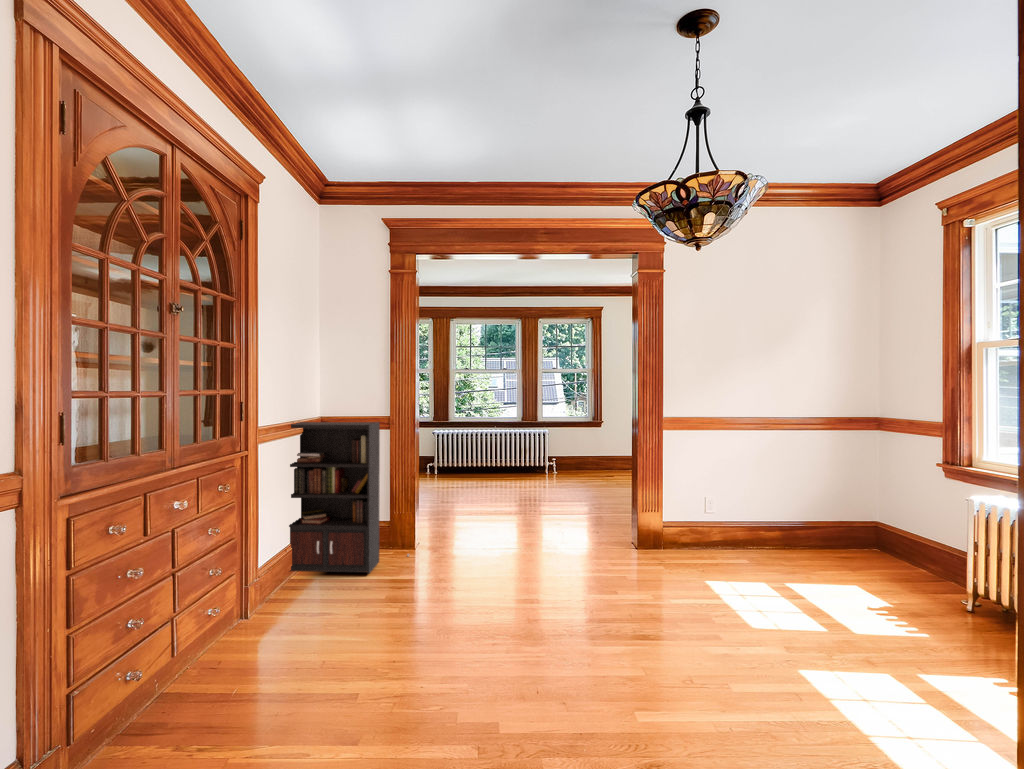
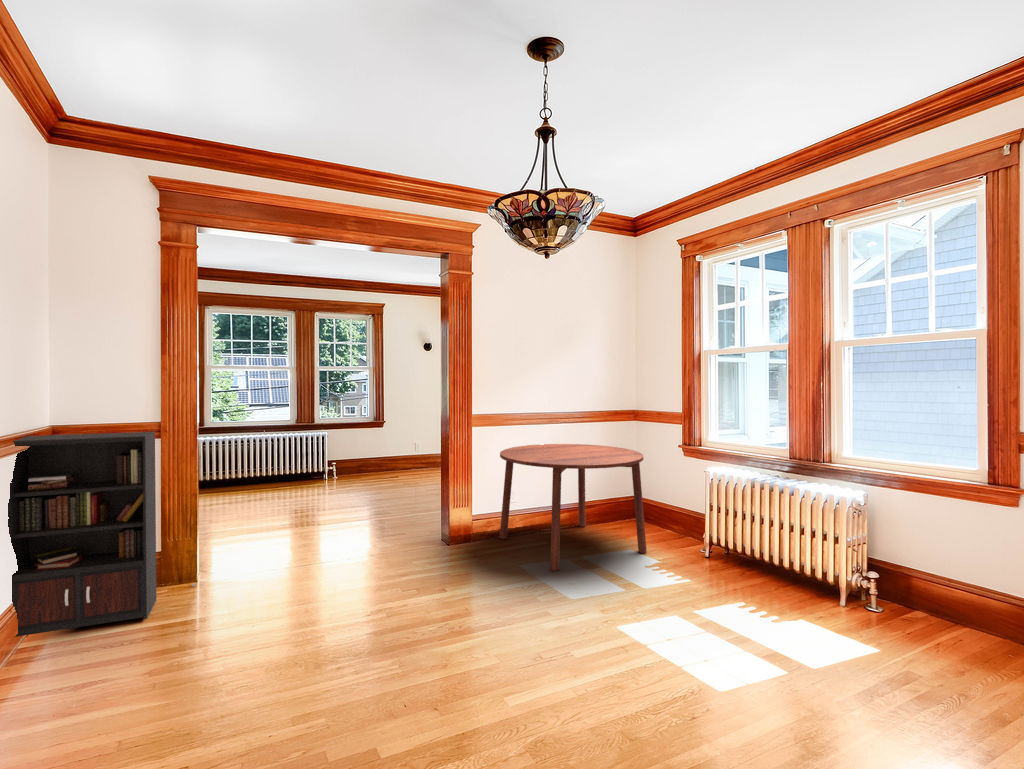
dining table: none [693,455,877,594] -> present [500,444,647,571]

